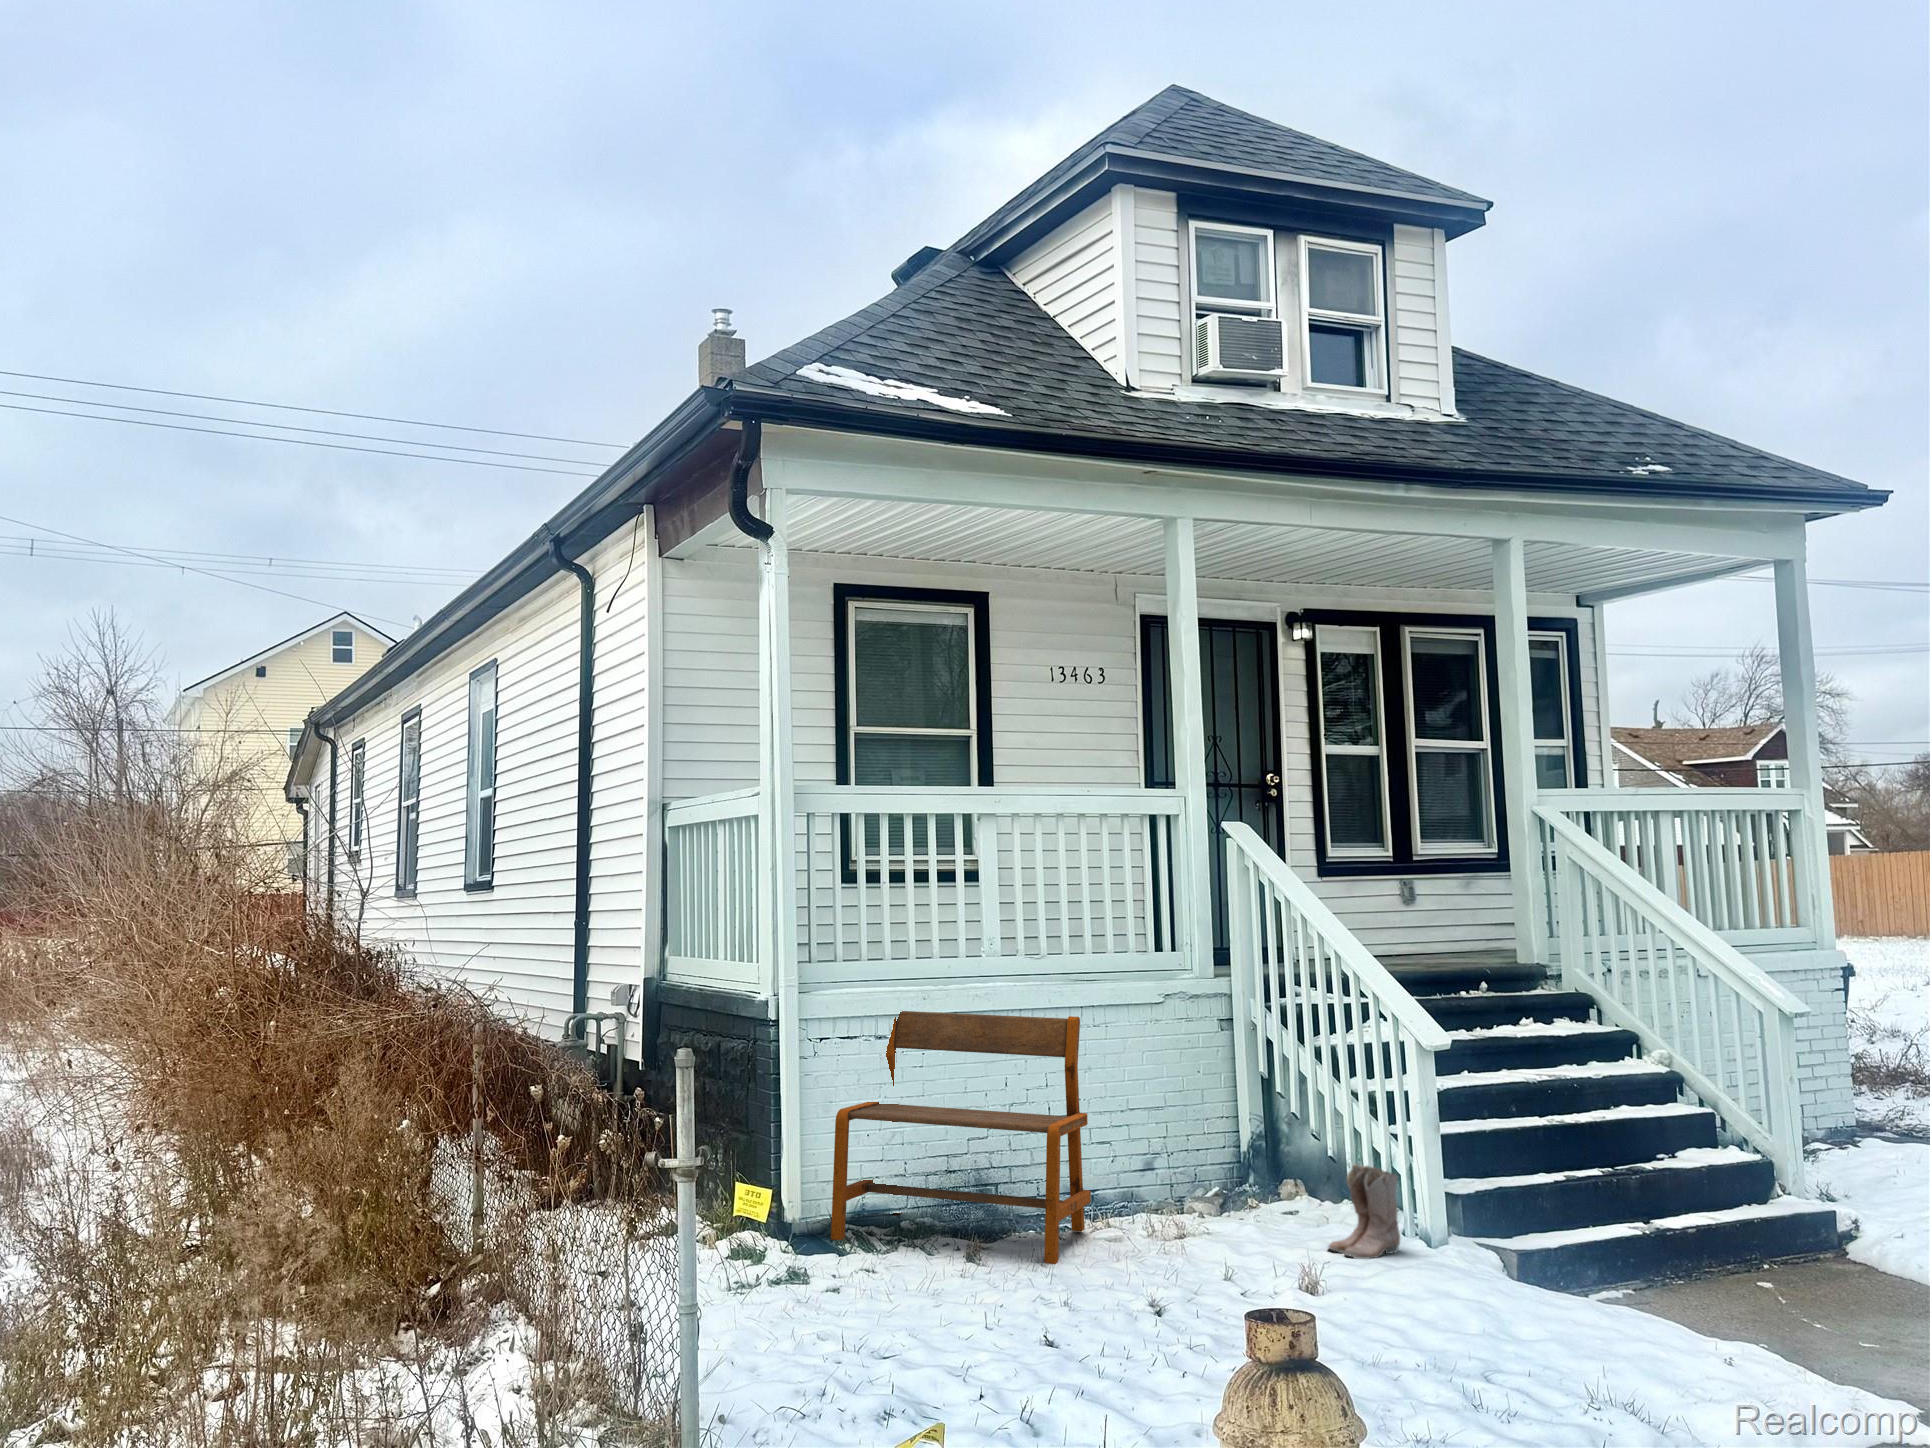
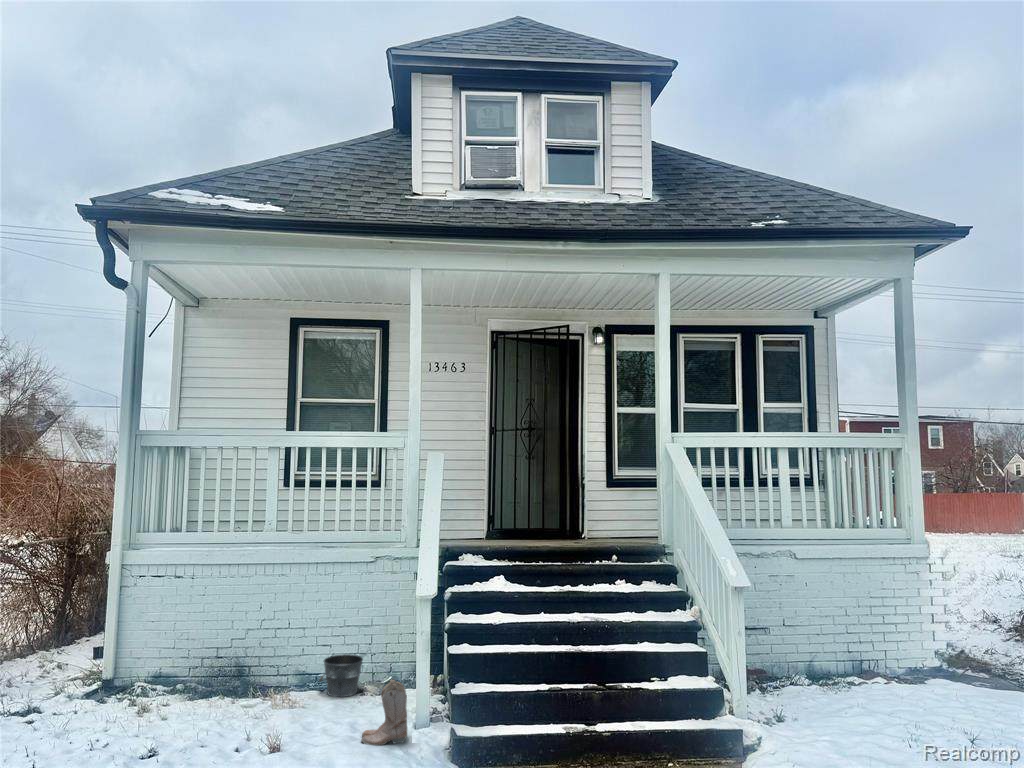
bench: present [831,1011,1091,1264] -> none [118,558,261,724]
bucket: none [1124,1151,1192,1216] -> present [319,654,363,697]

